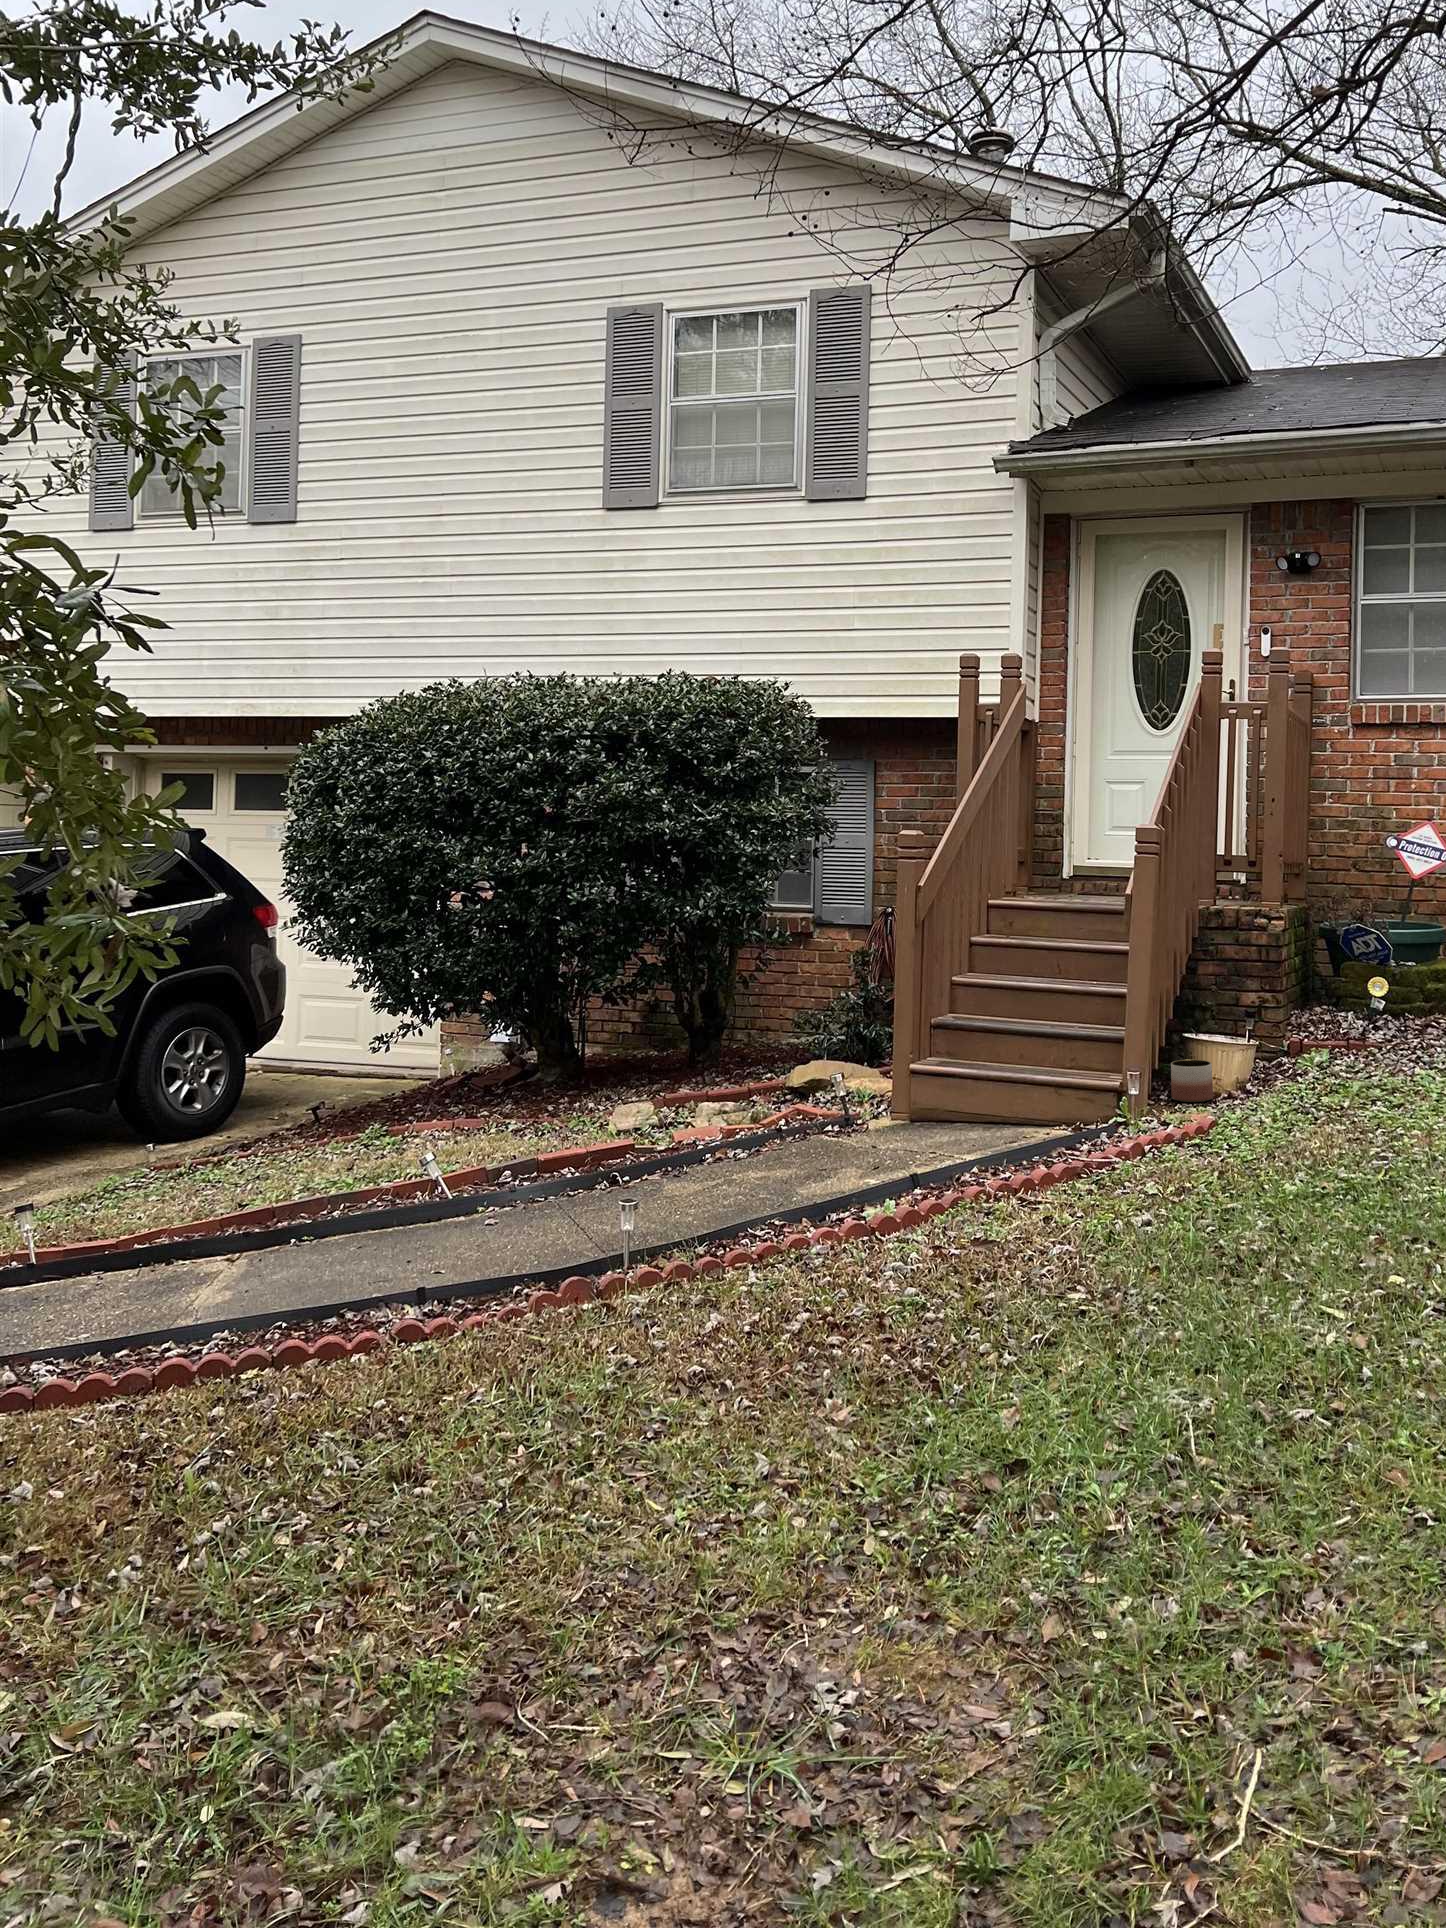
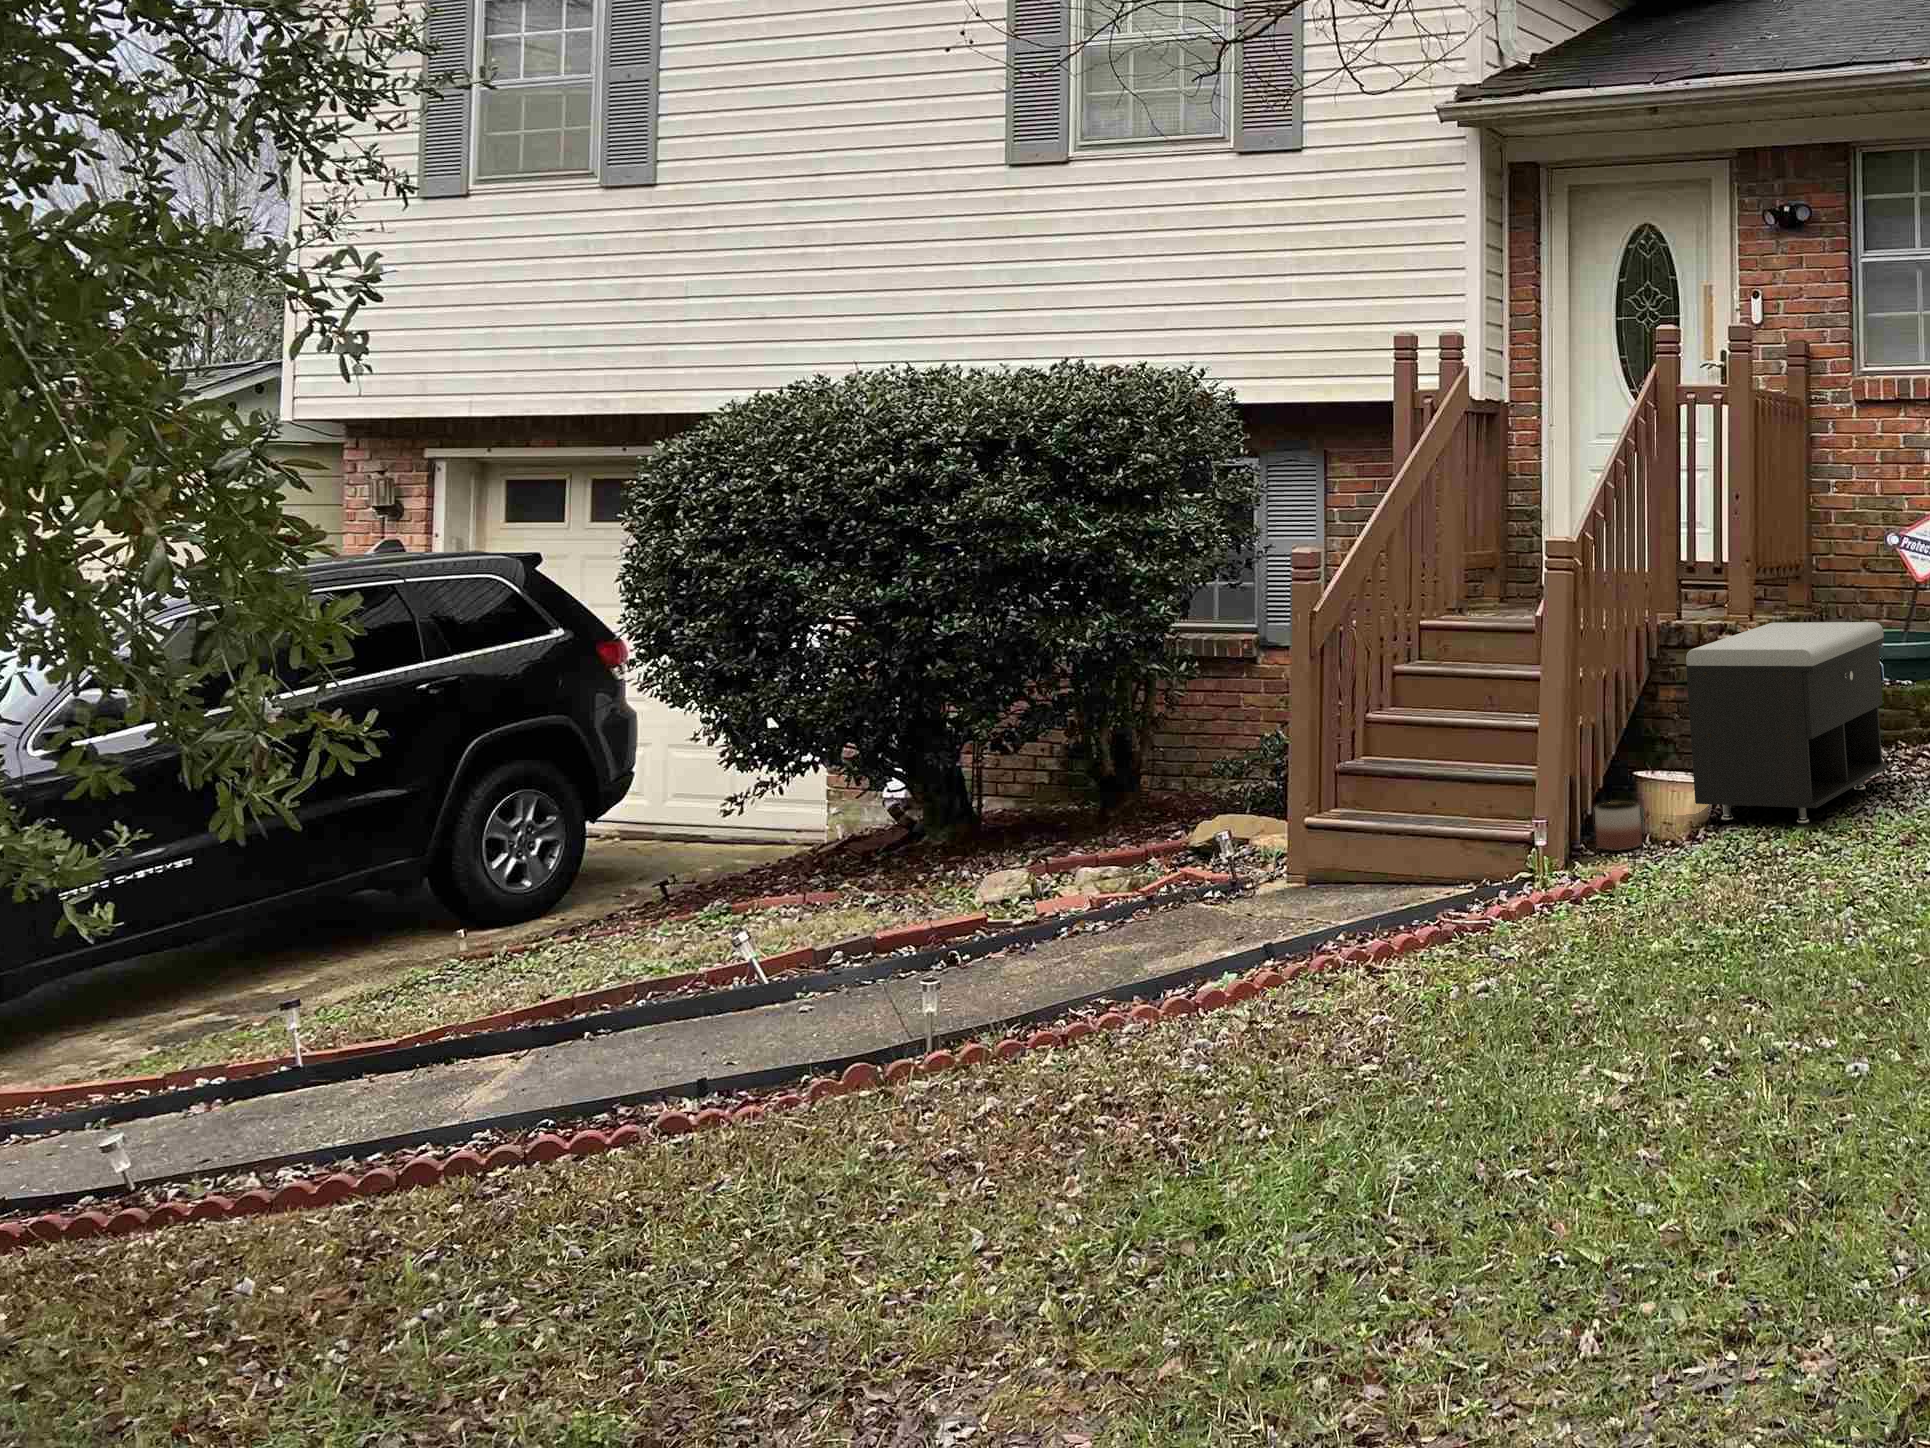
storage bench: none [1248,909,1409,1083] -> present [1686,622,1887,823]

